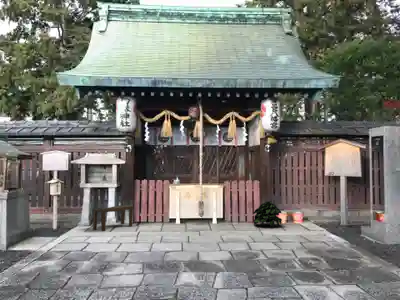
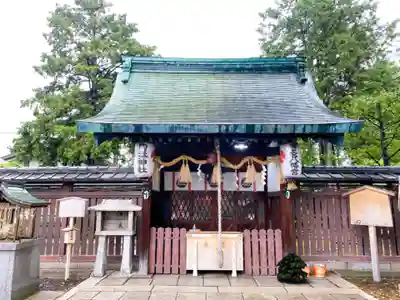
bench: present [93,205,133,231] -> none [105,255,148,285]

